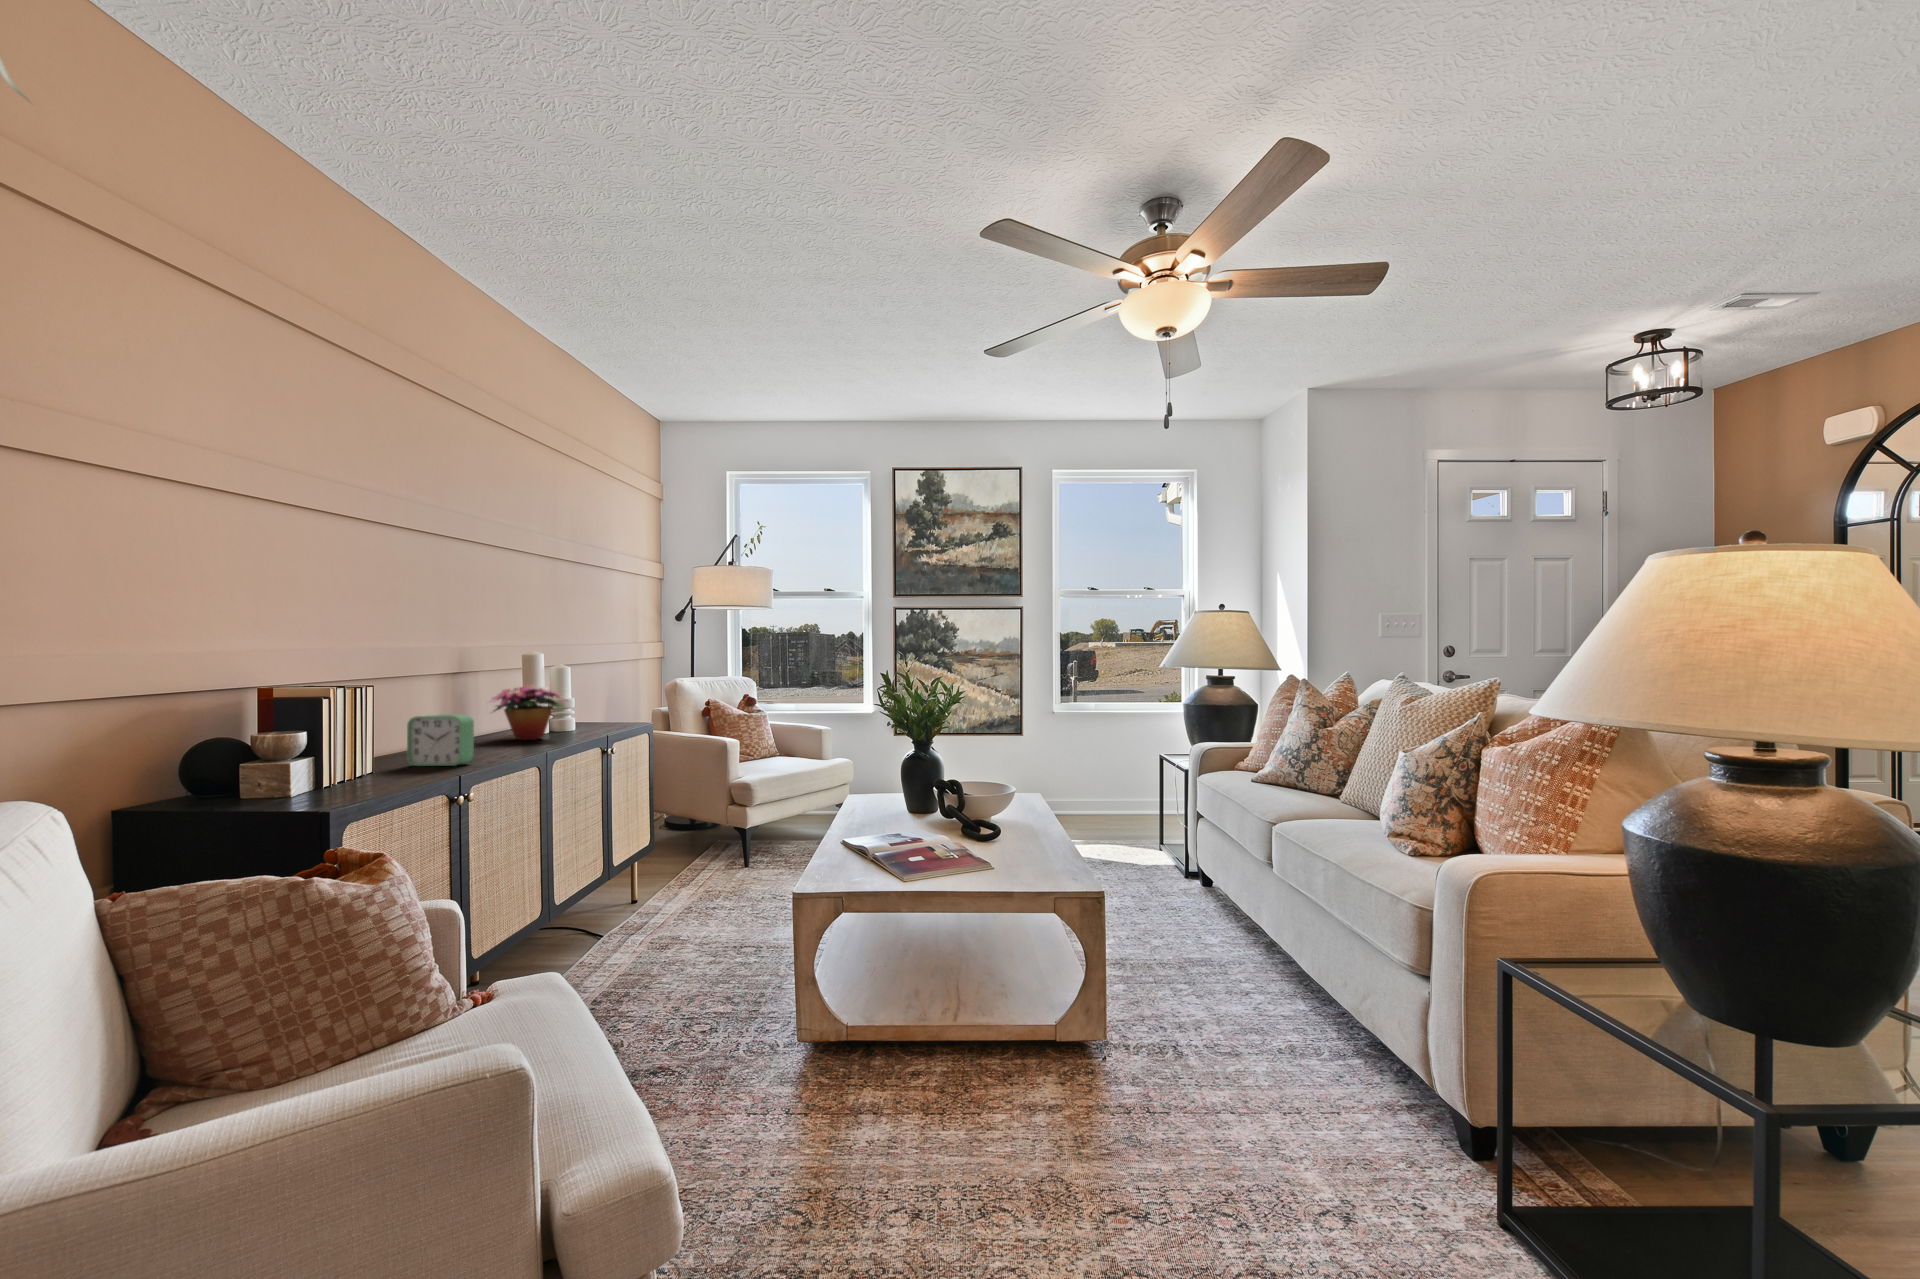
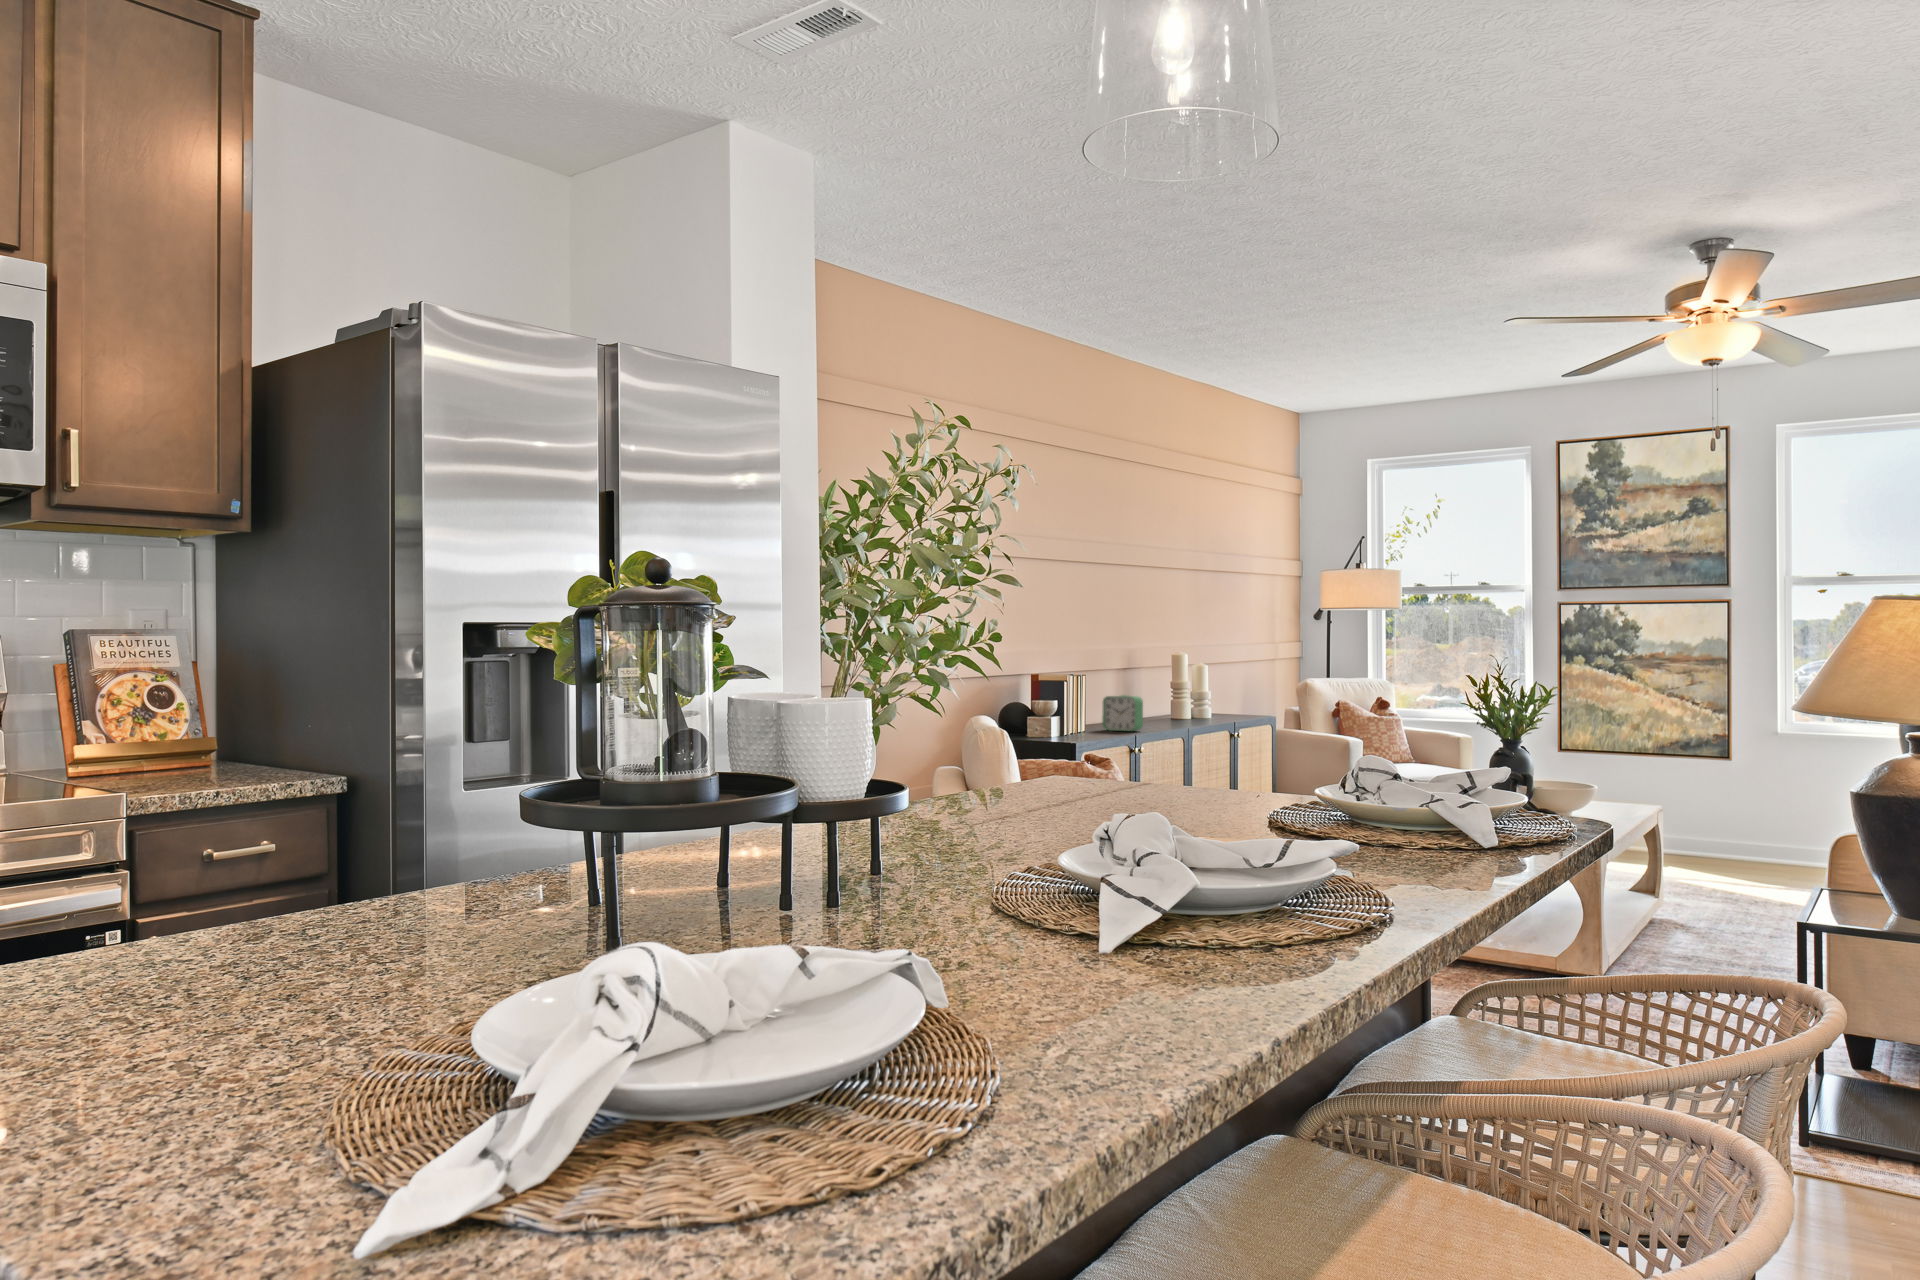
flower arrangement: present [492,686,566,740] -> none [1146,678,1210,722]

